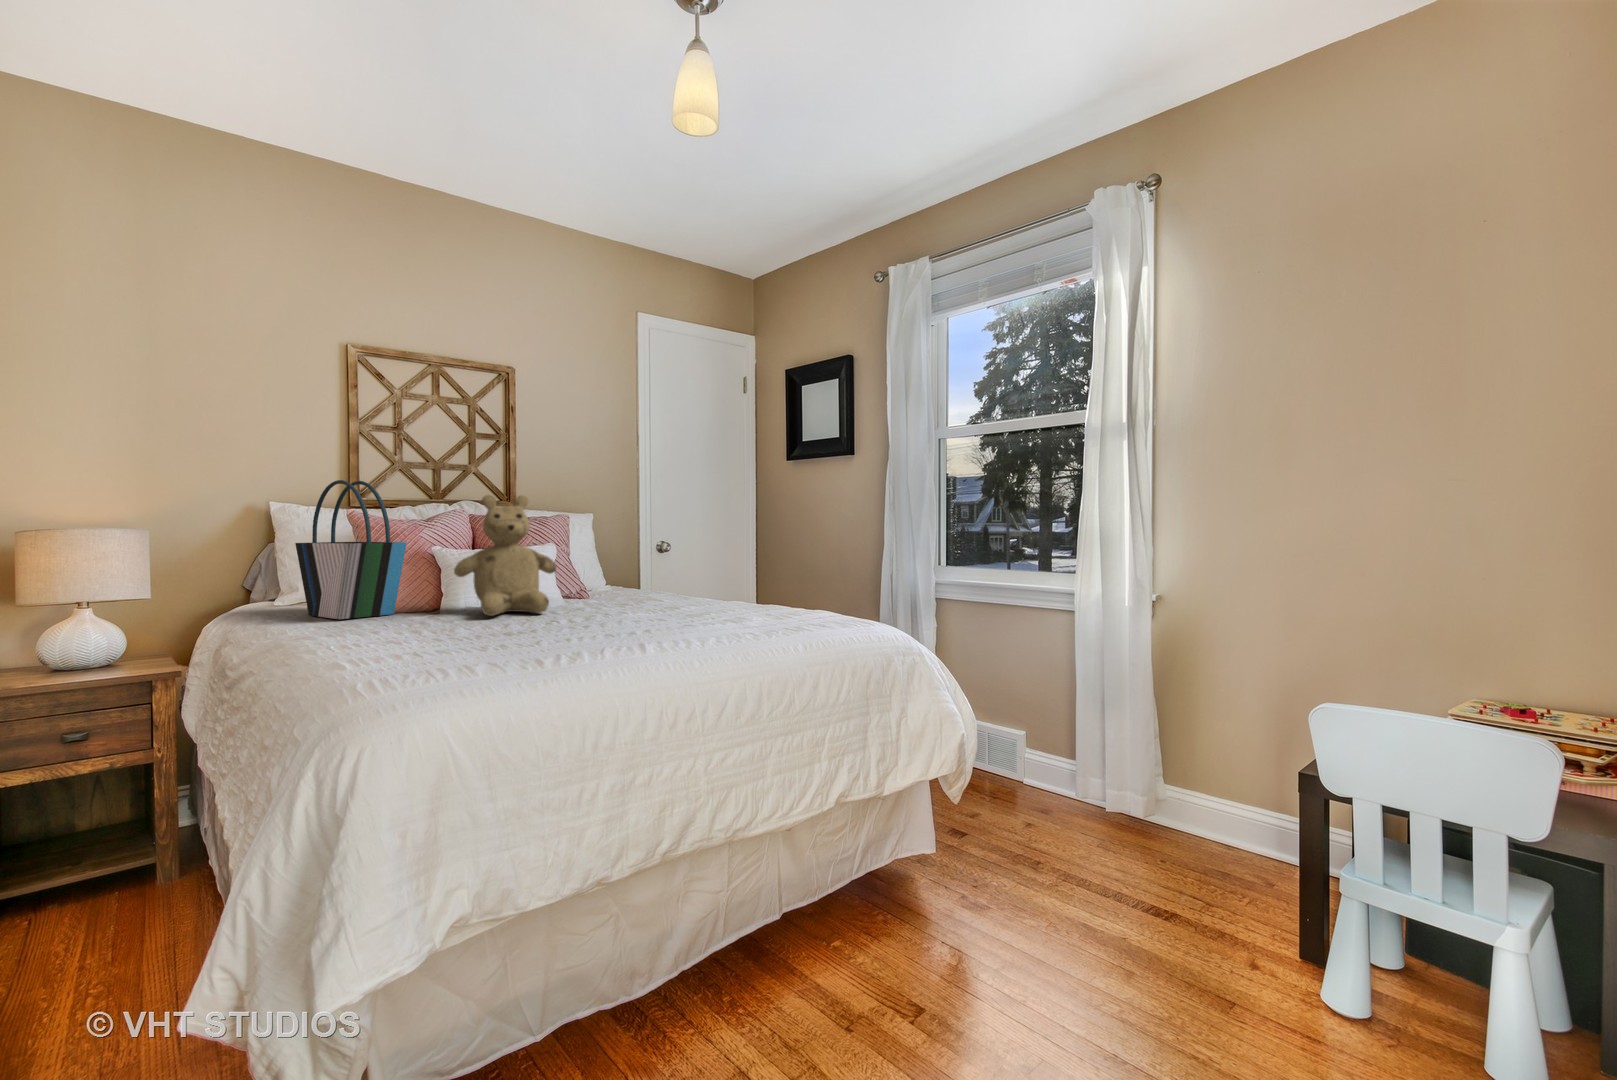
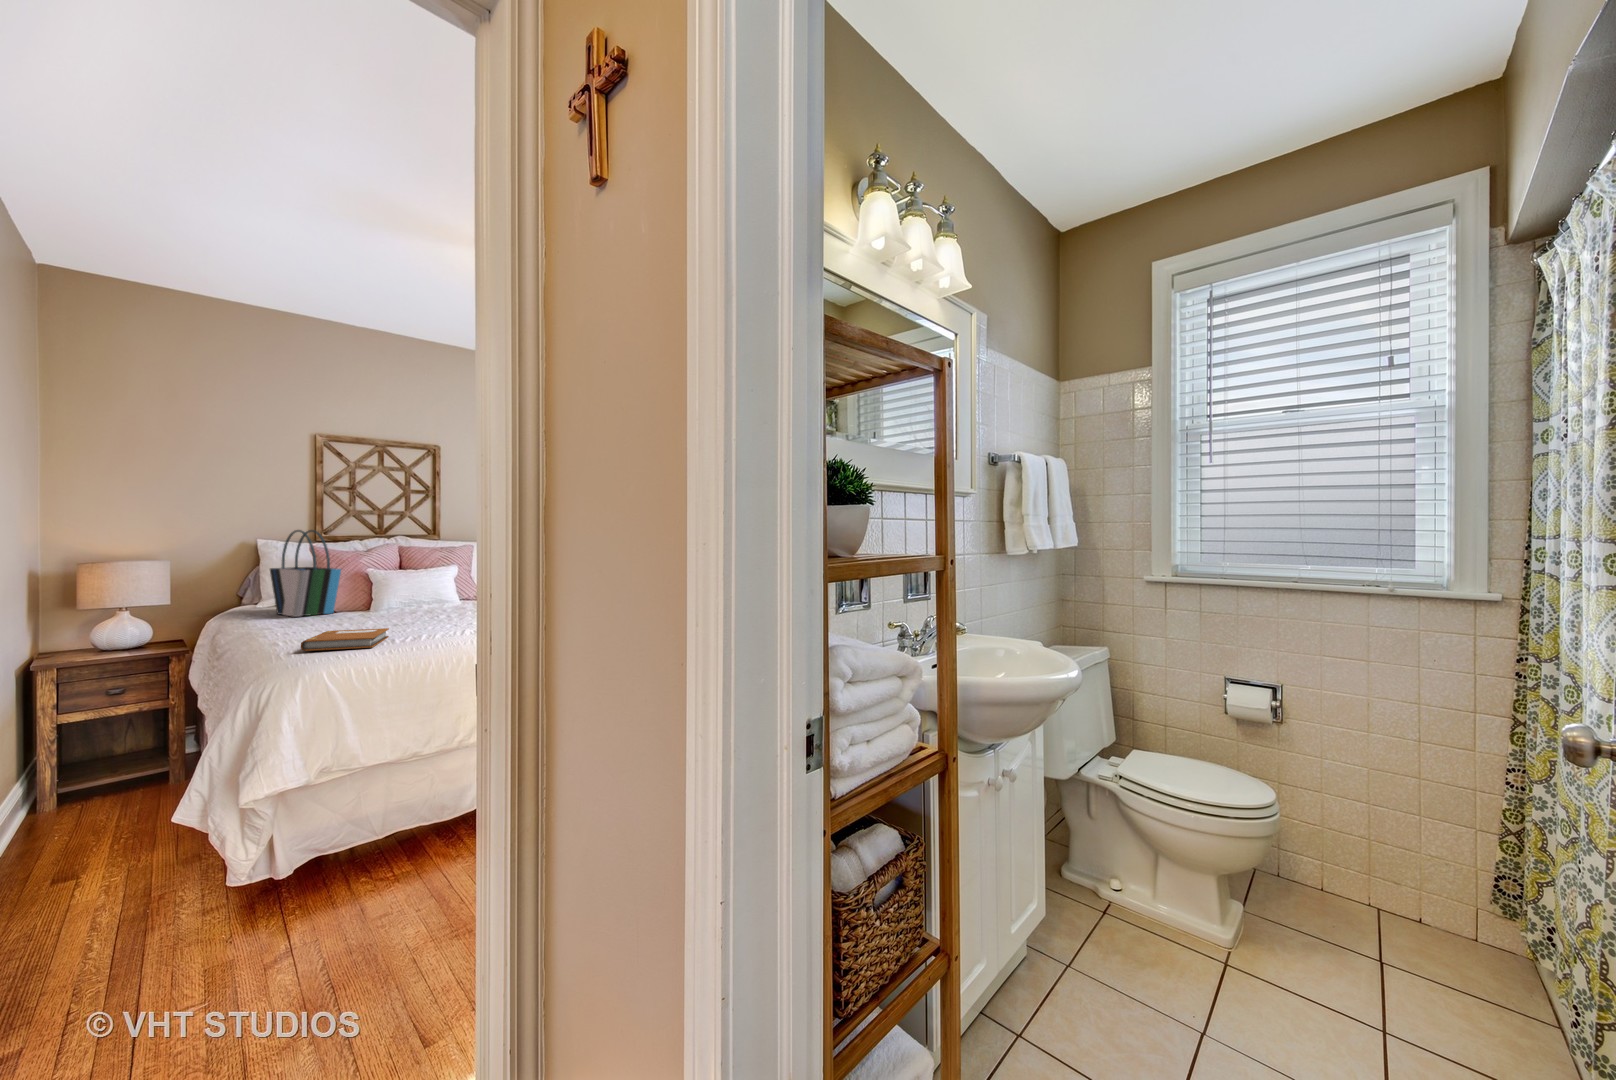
teddy bear: present [454,495,556,616] -> none [372,539,443,615]
notebook: none [389,638,518,680] -> present [301,628,389,651]

